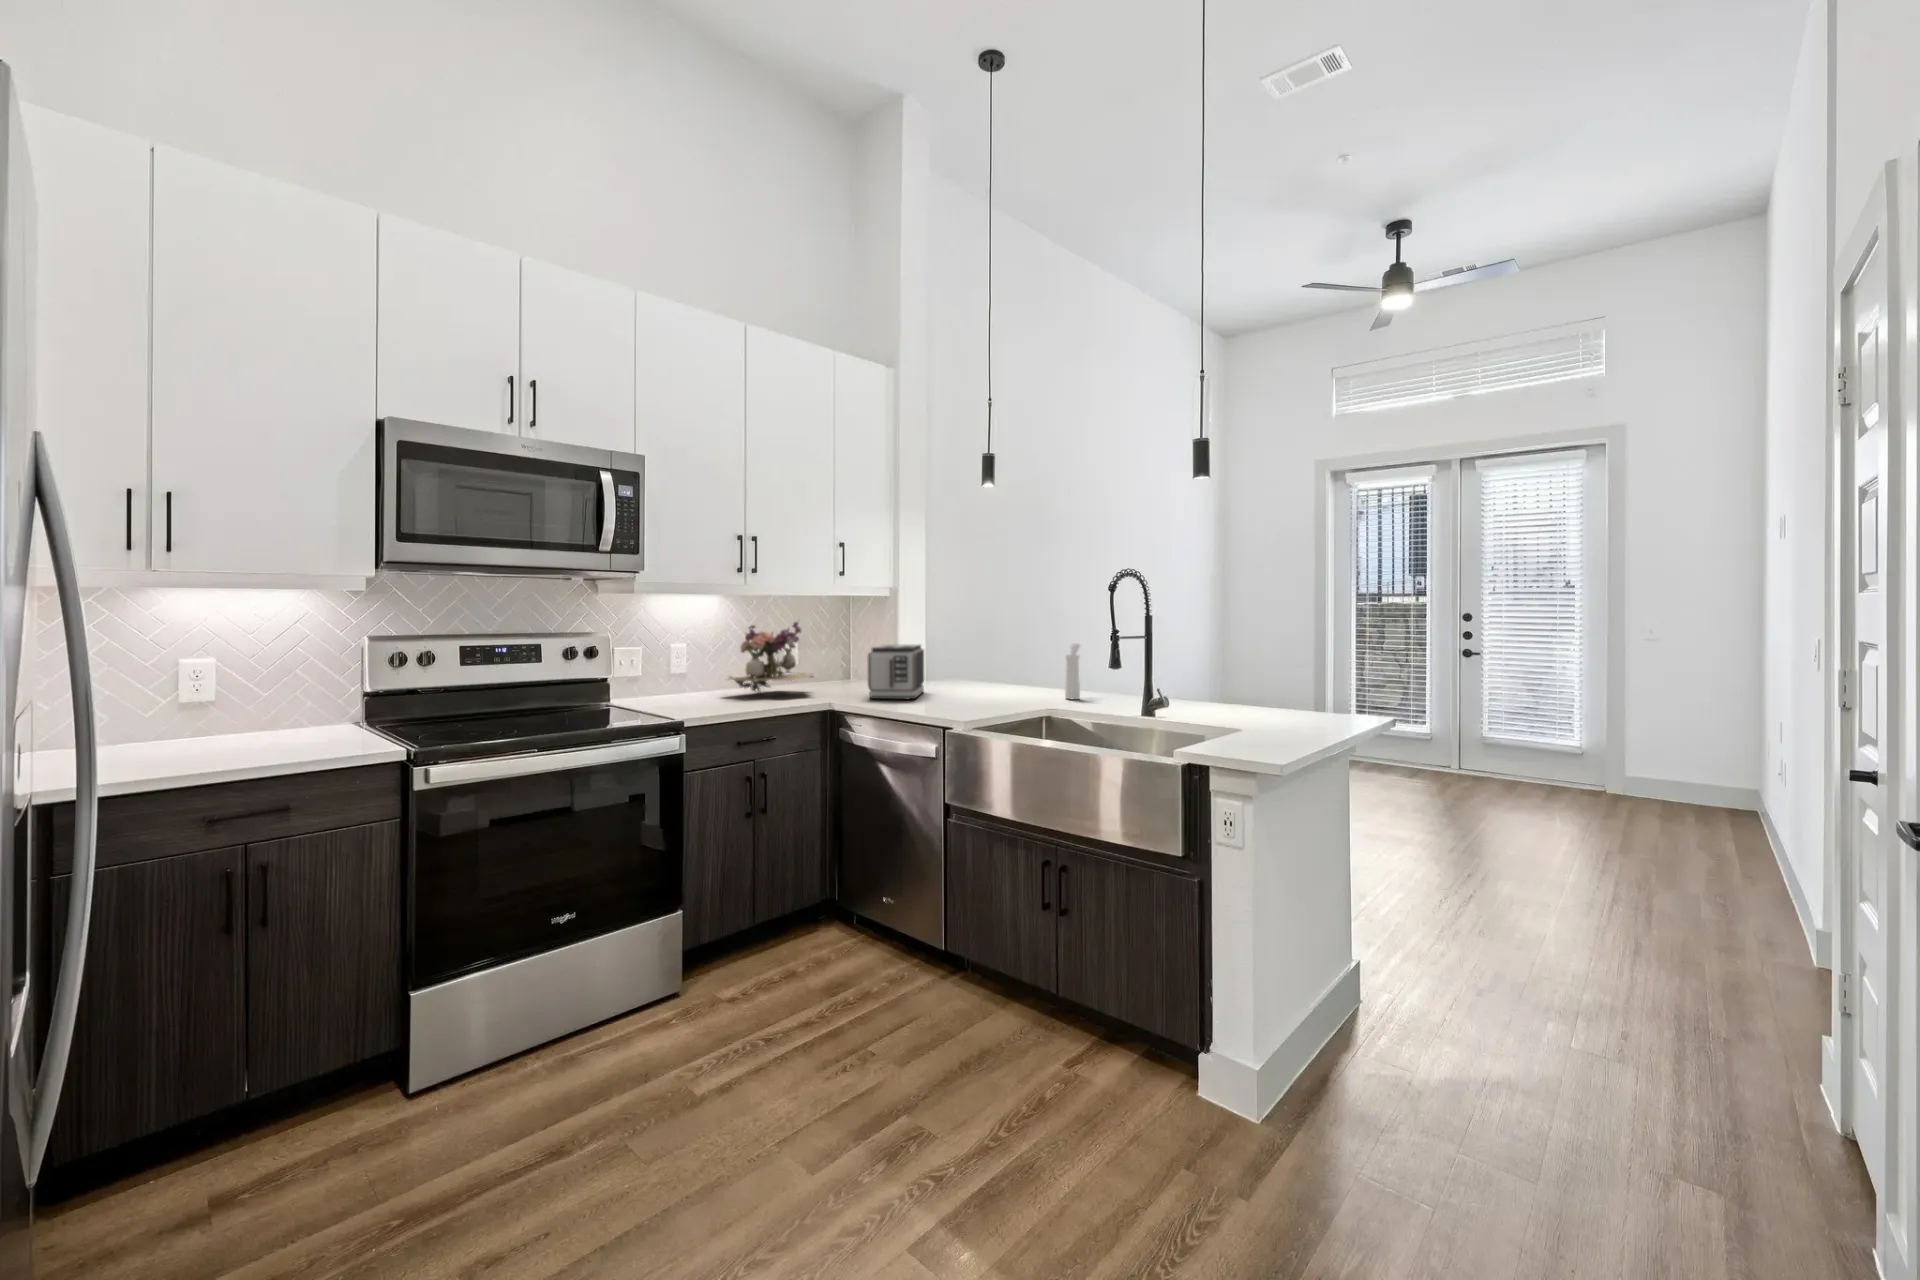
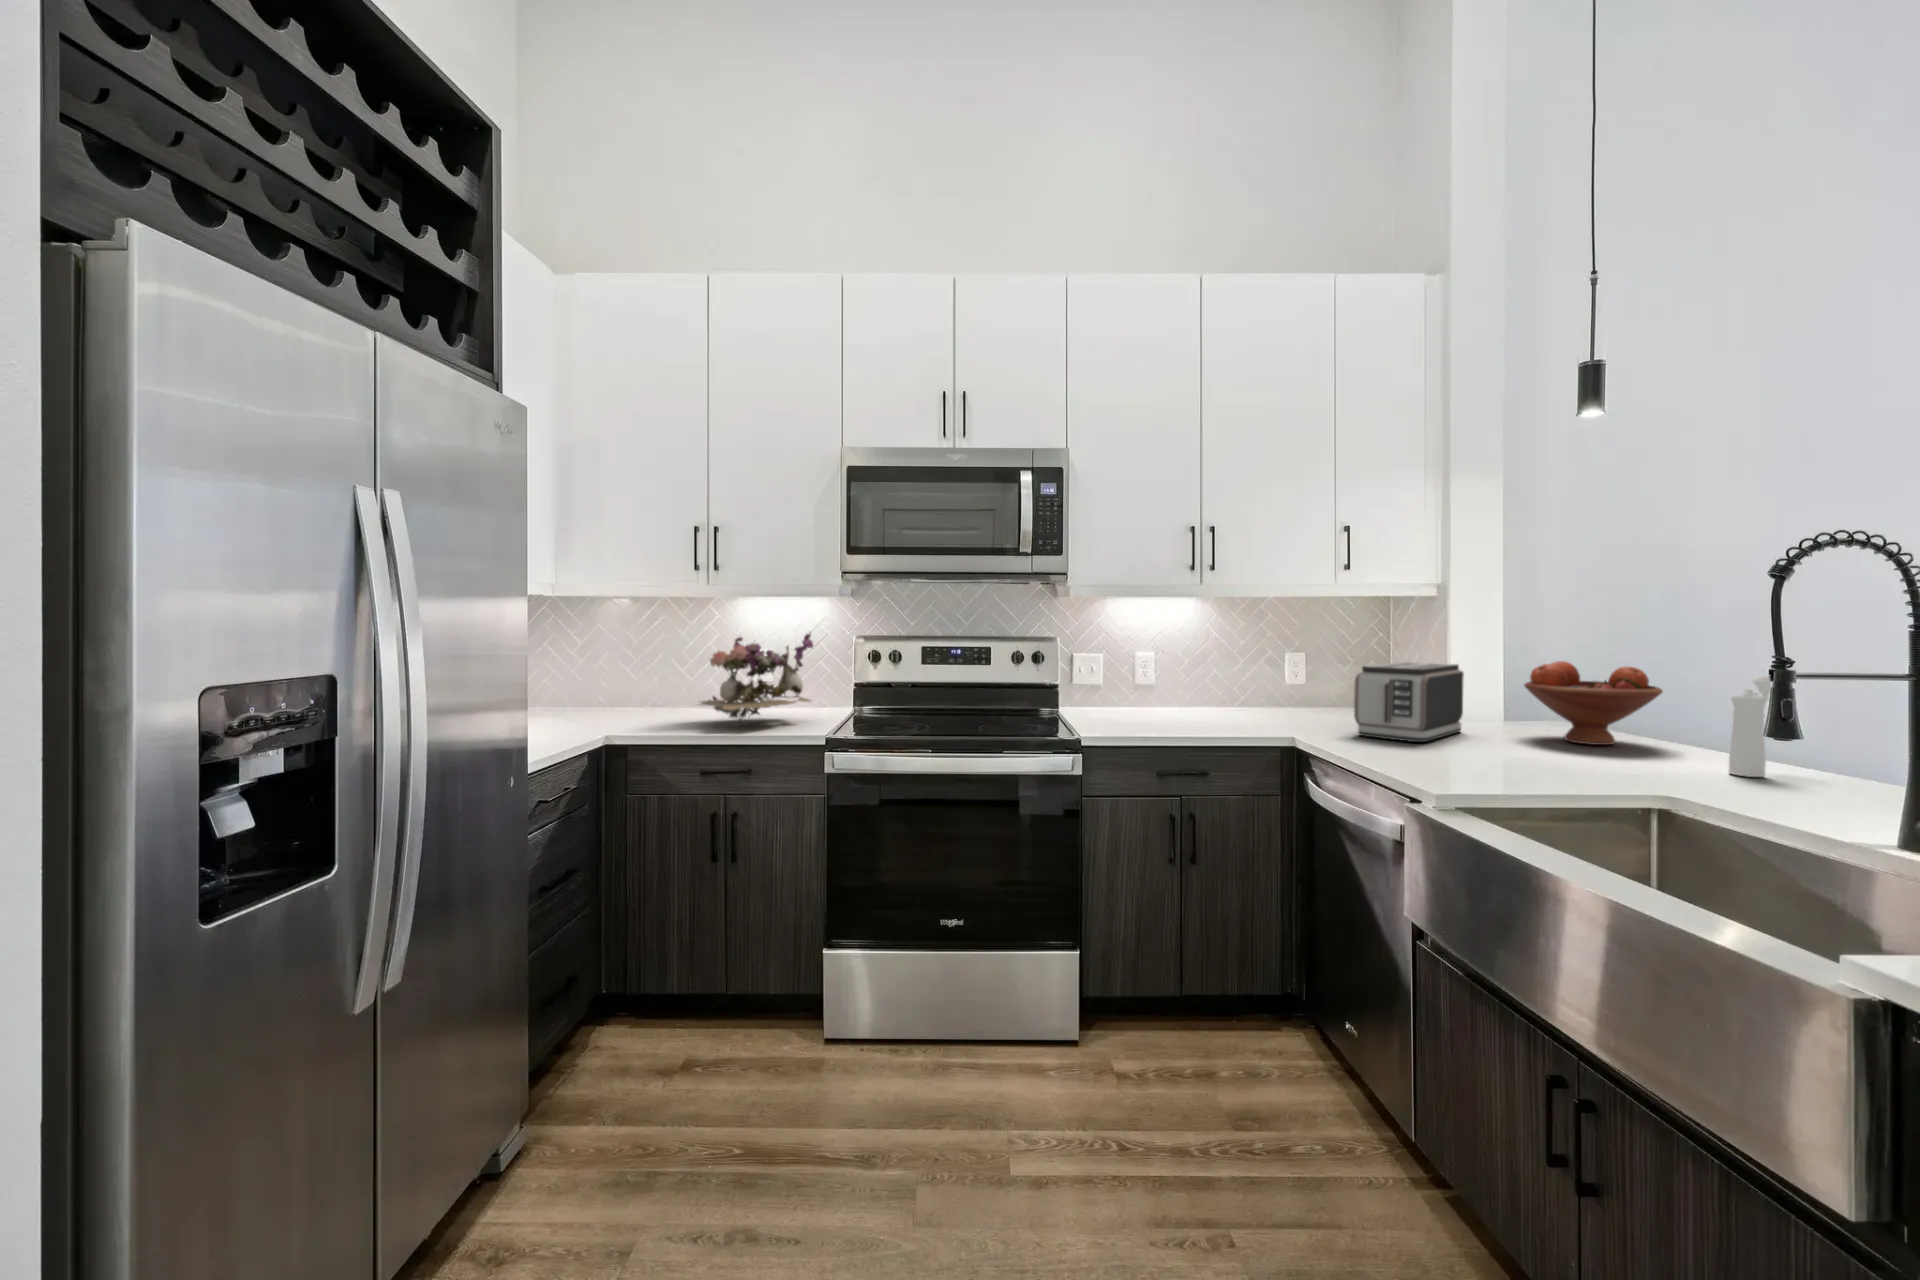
flower arrangement: present [731,622,813,693] -> present [701,633,813,721]
fruit bowl: none [958,640,1027,692] -> present [1524,661,1663,745]

